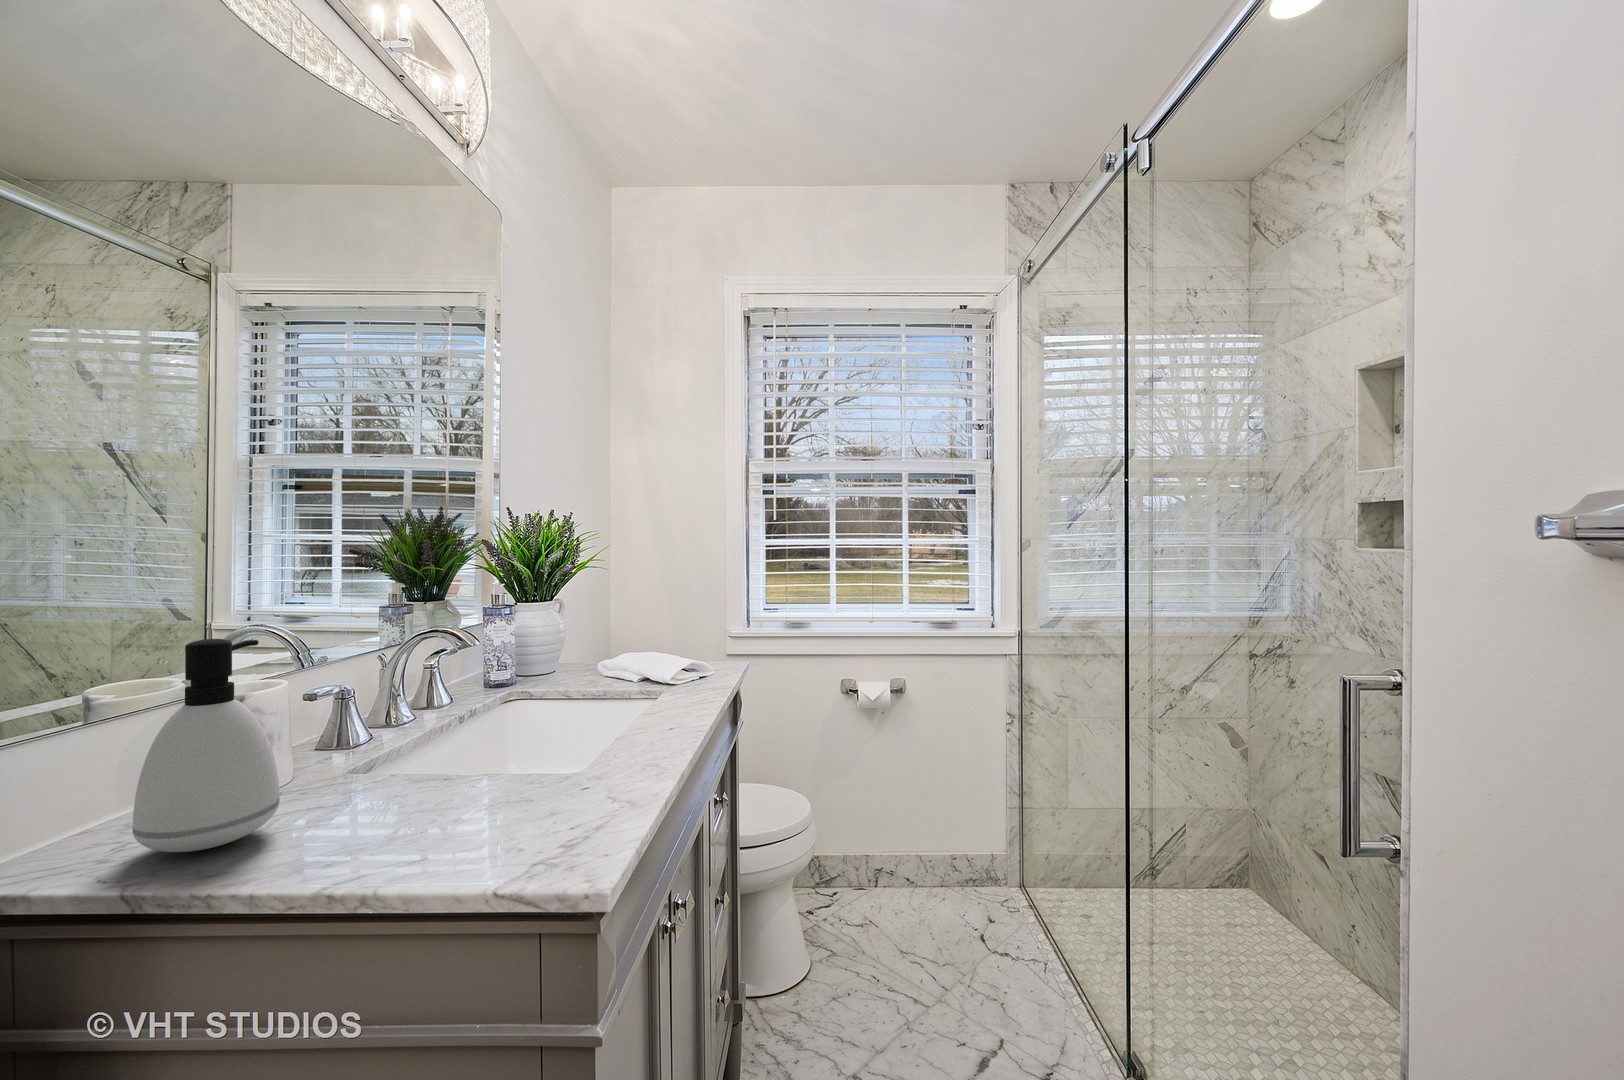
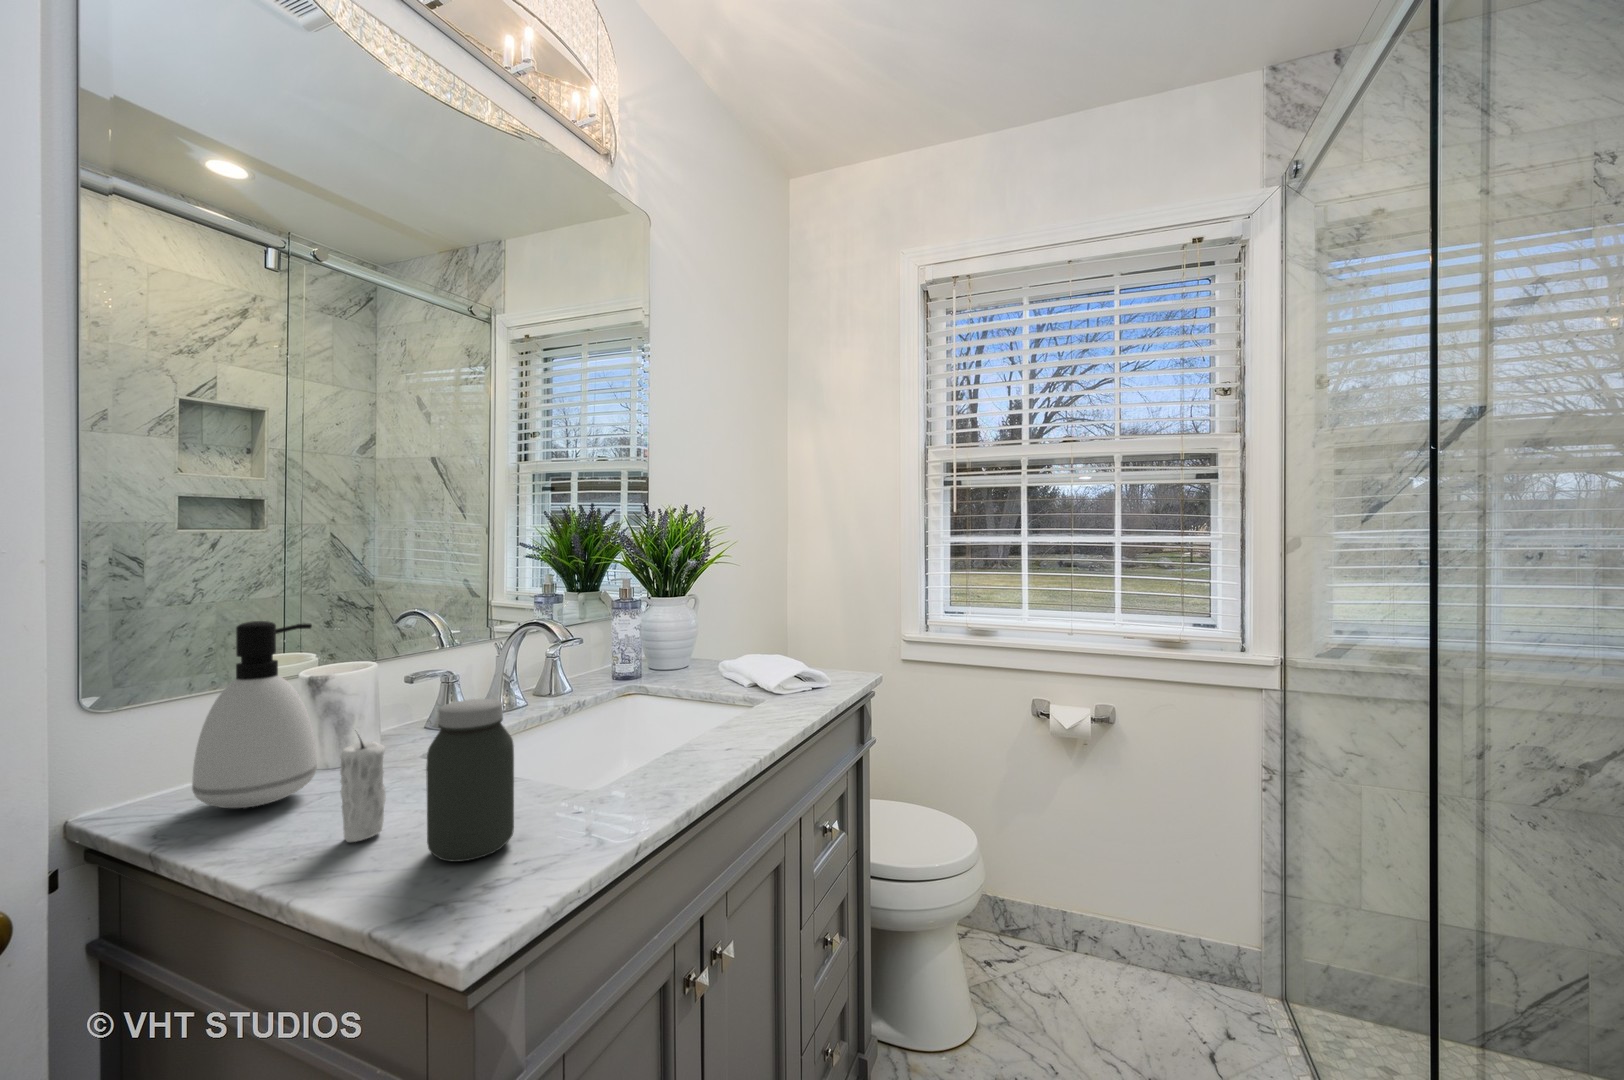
jar: none [486,698,567,853] -> present [426,699,514,862]
candle: none [371,740,417,857] -> present [340,737,386,842]

